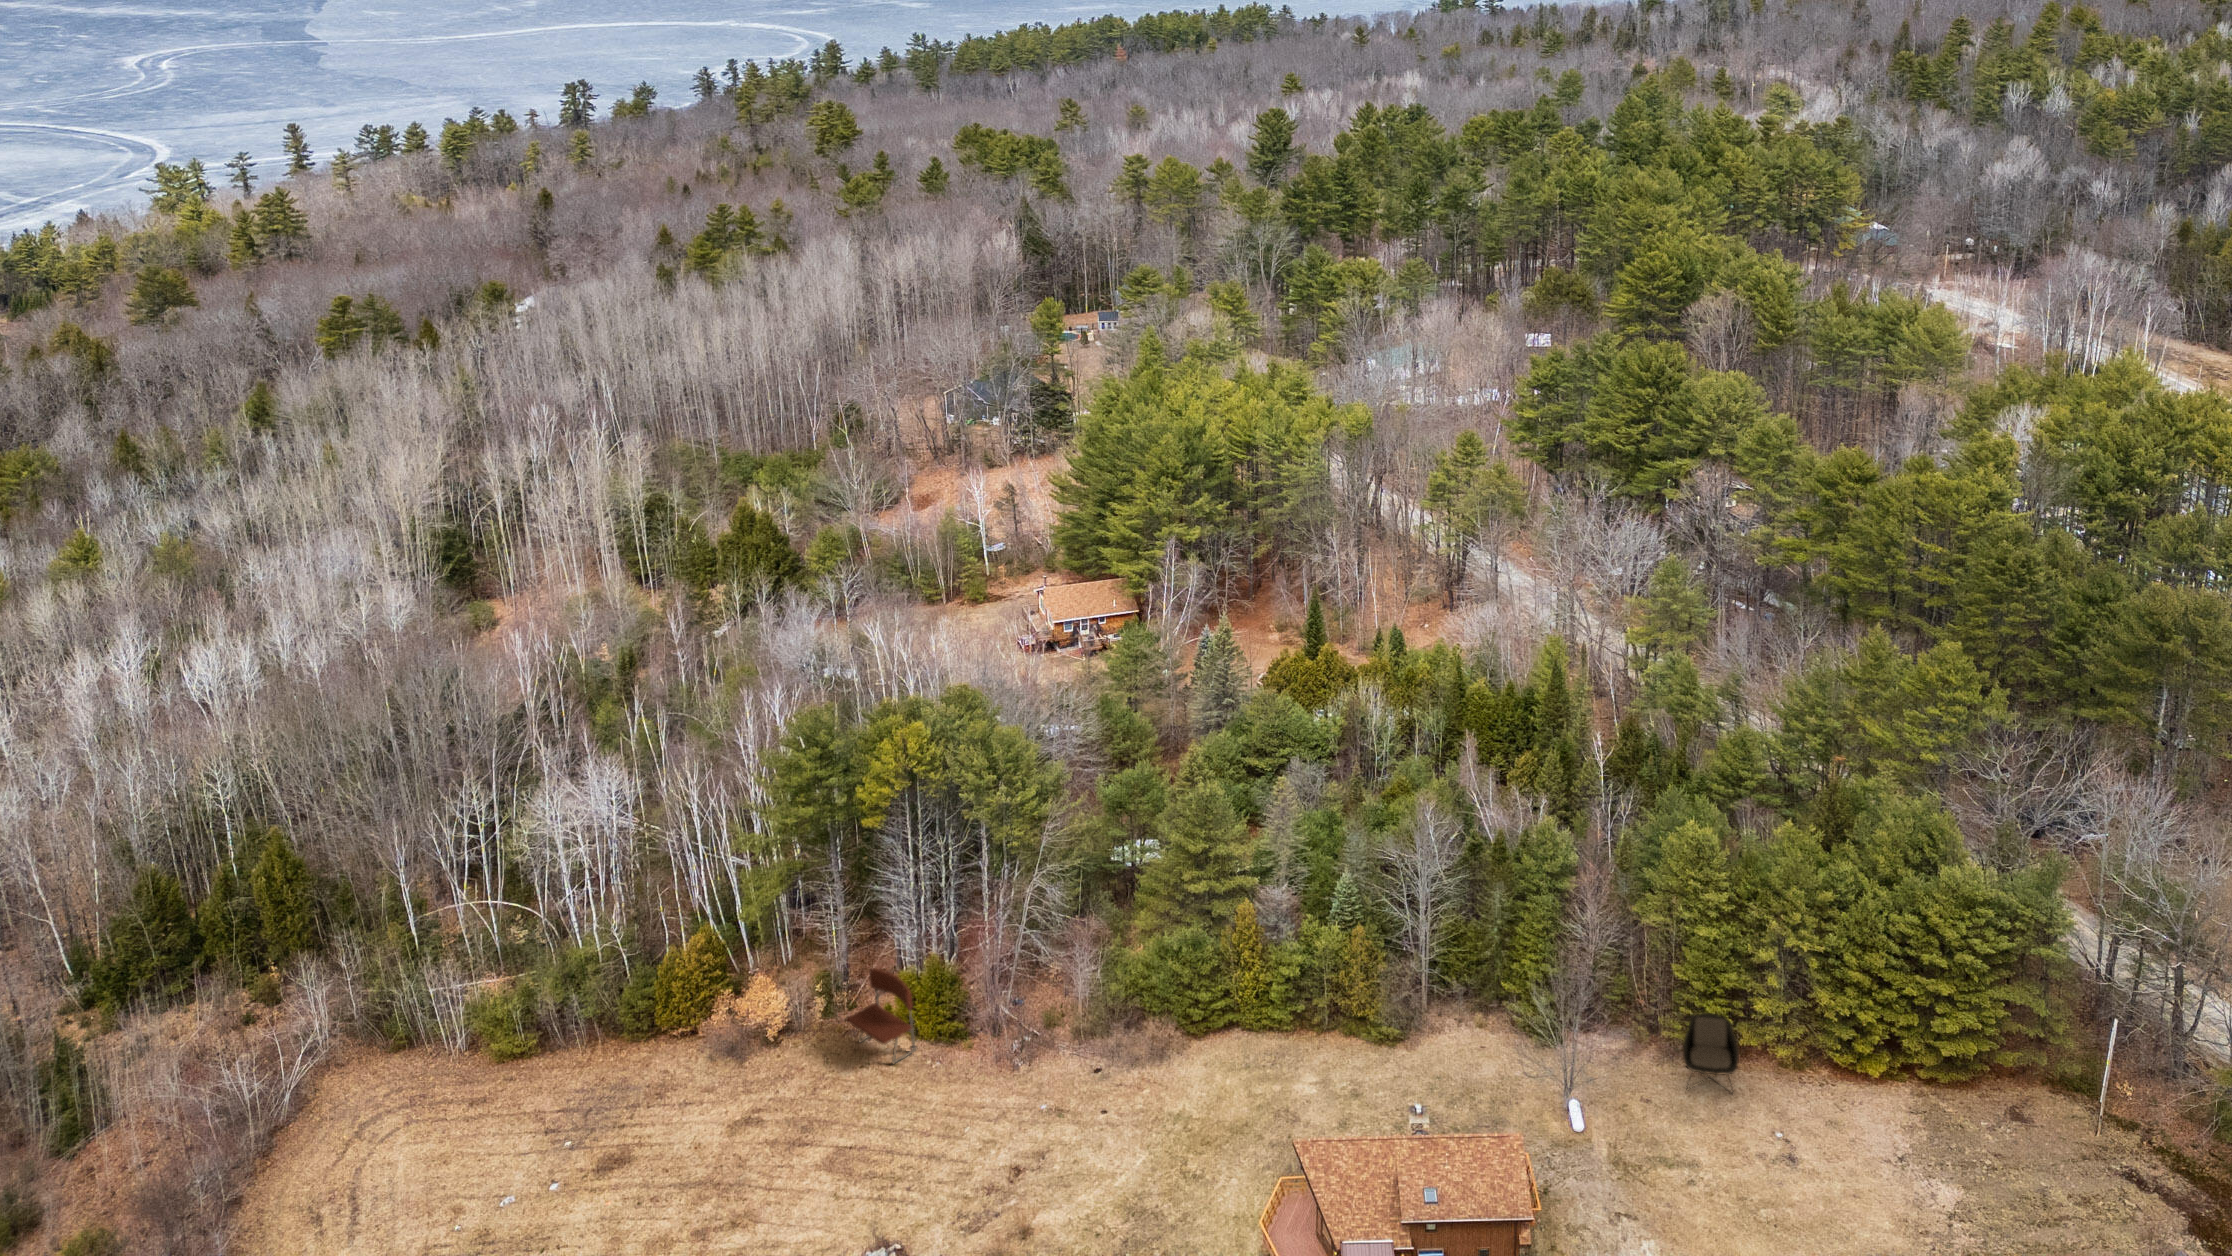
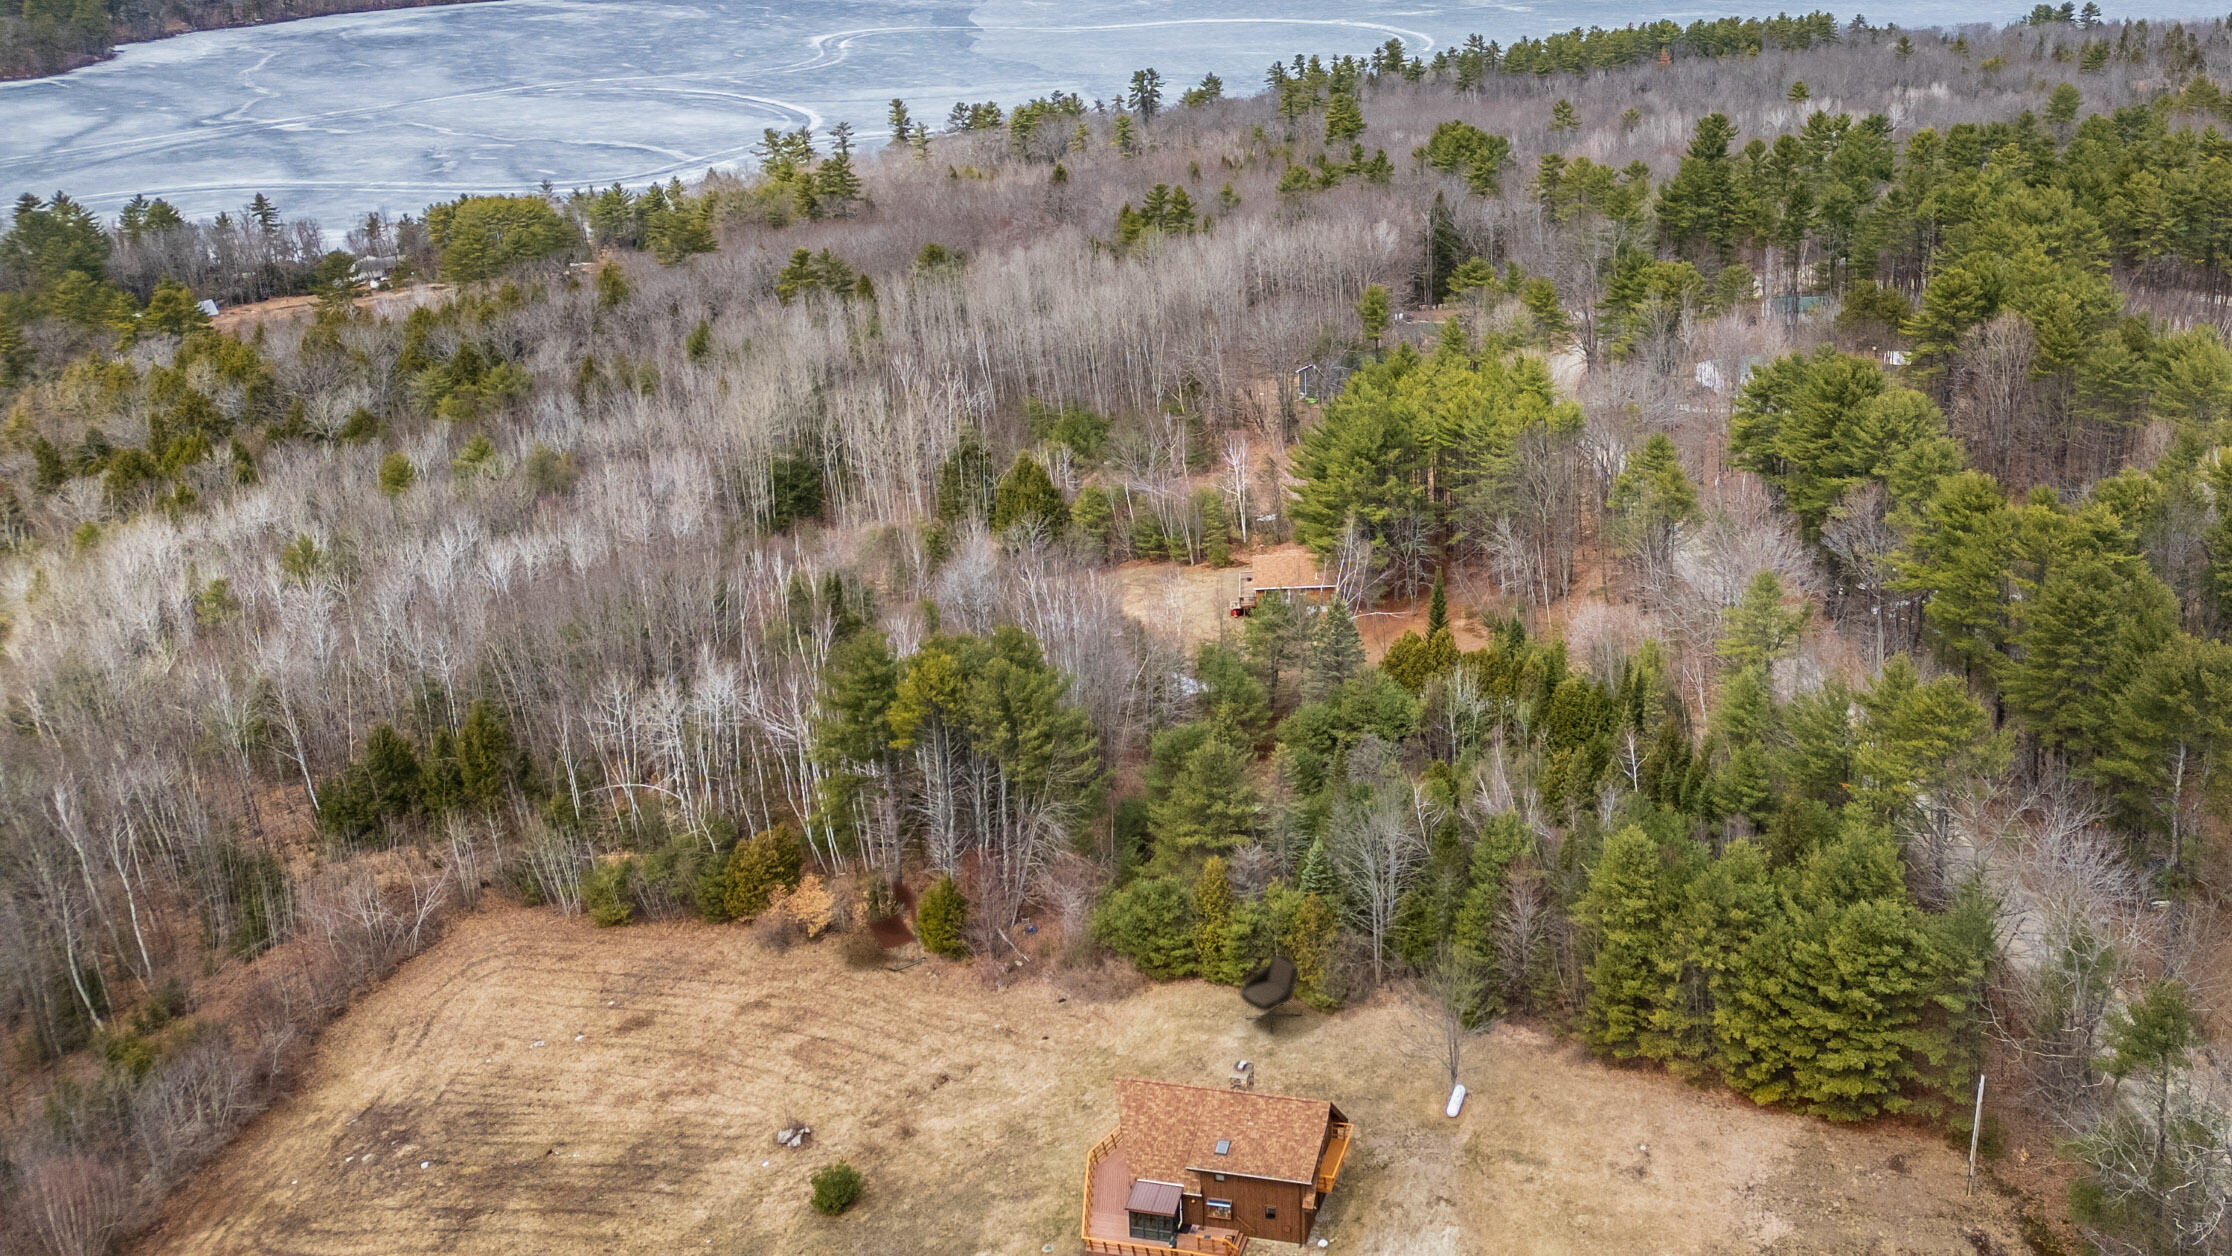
lounge chair: present [1683,1013,1739,1093] -> present [1240,955,1302,1021]

